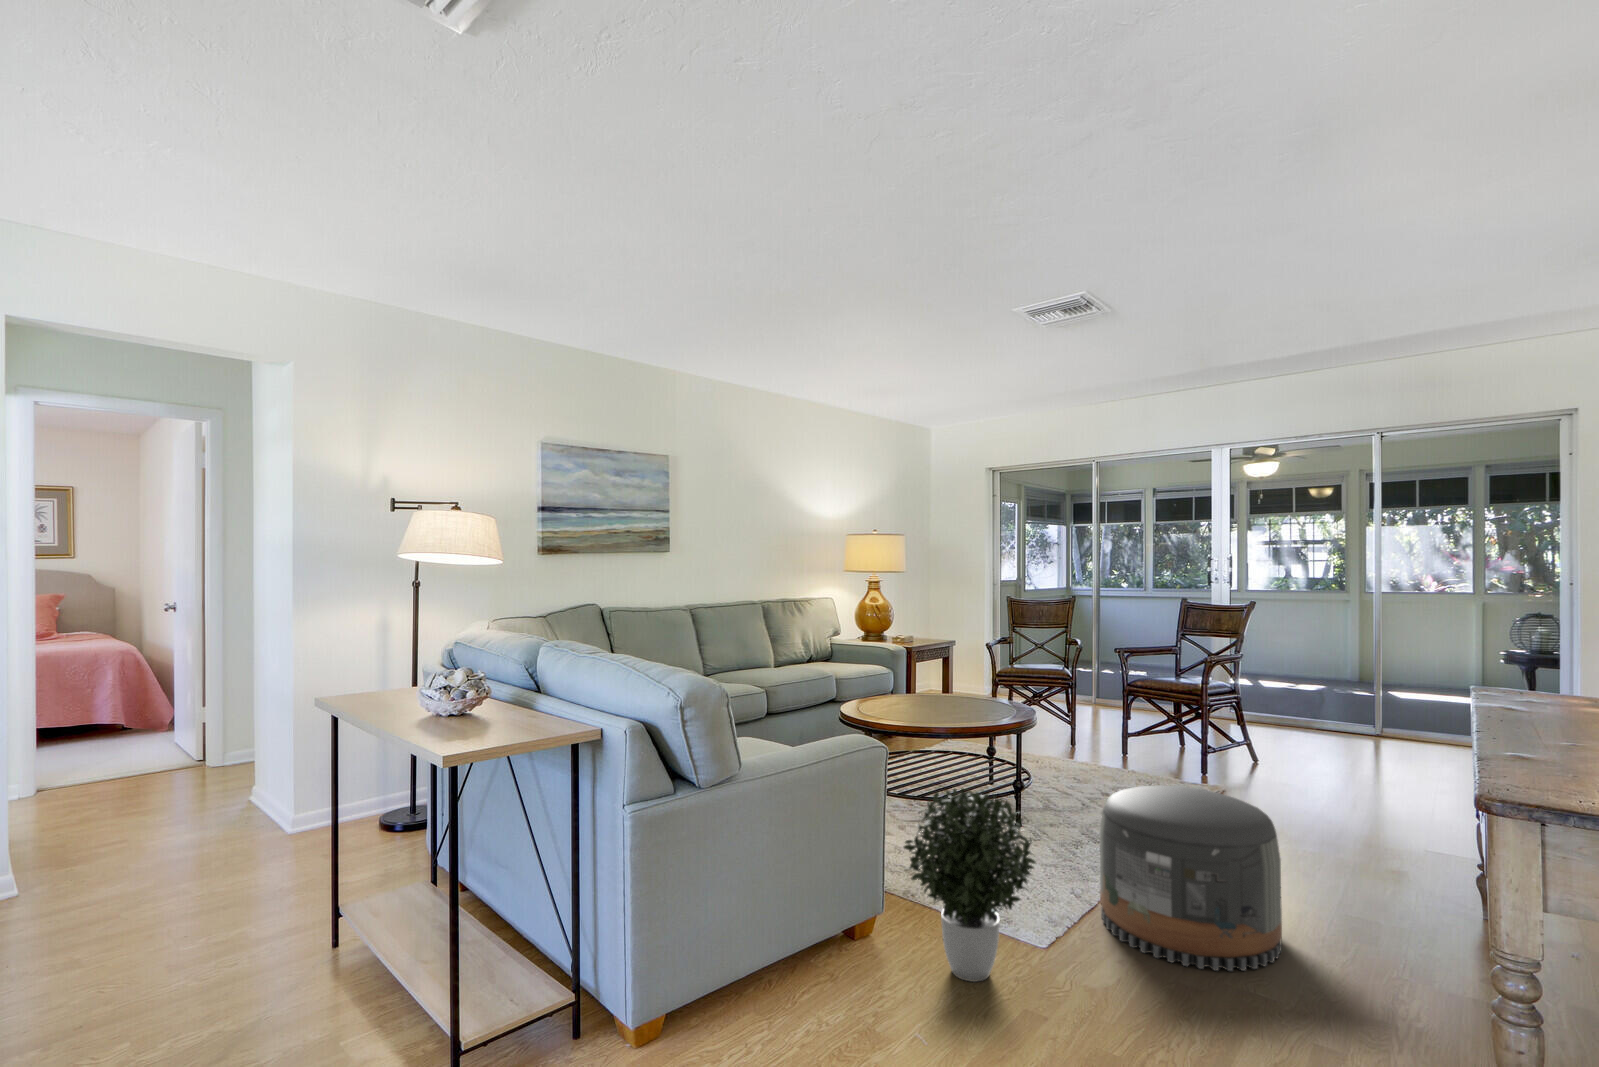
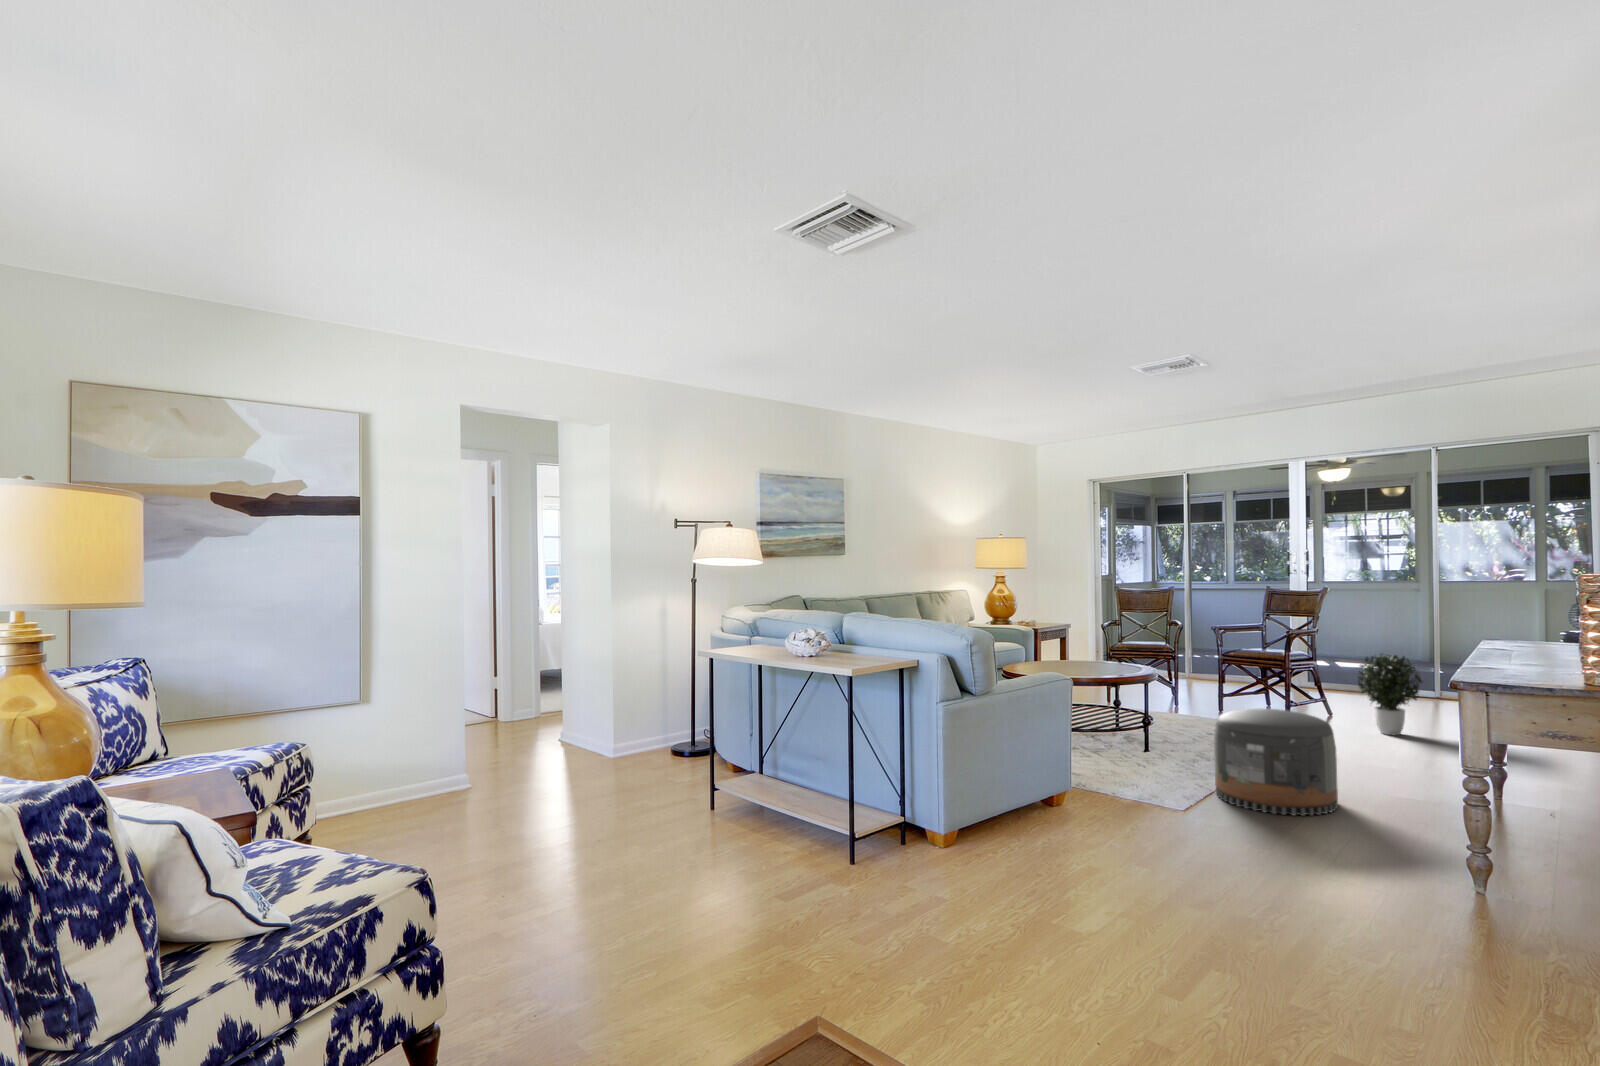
potted plant: present [904,789,1036,982] -> present [1358,654,1423,735]

